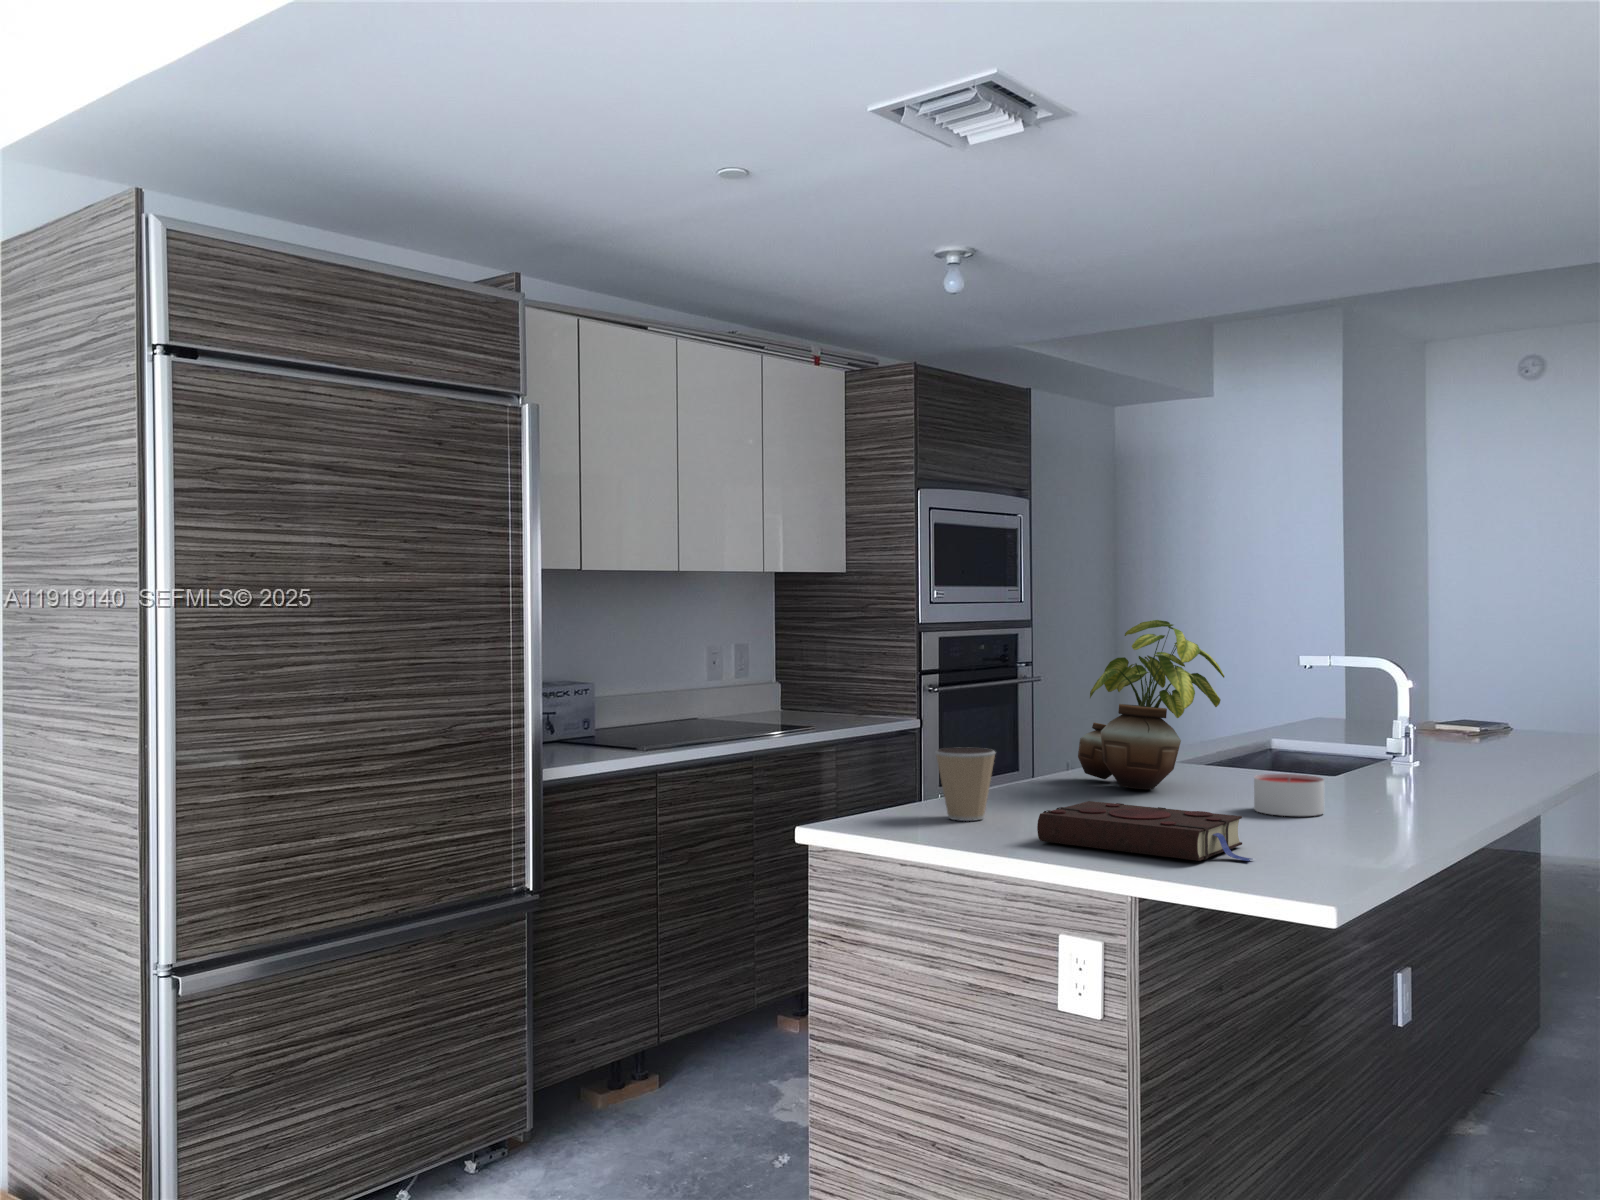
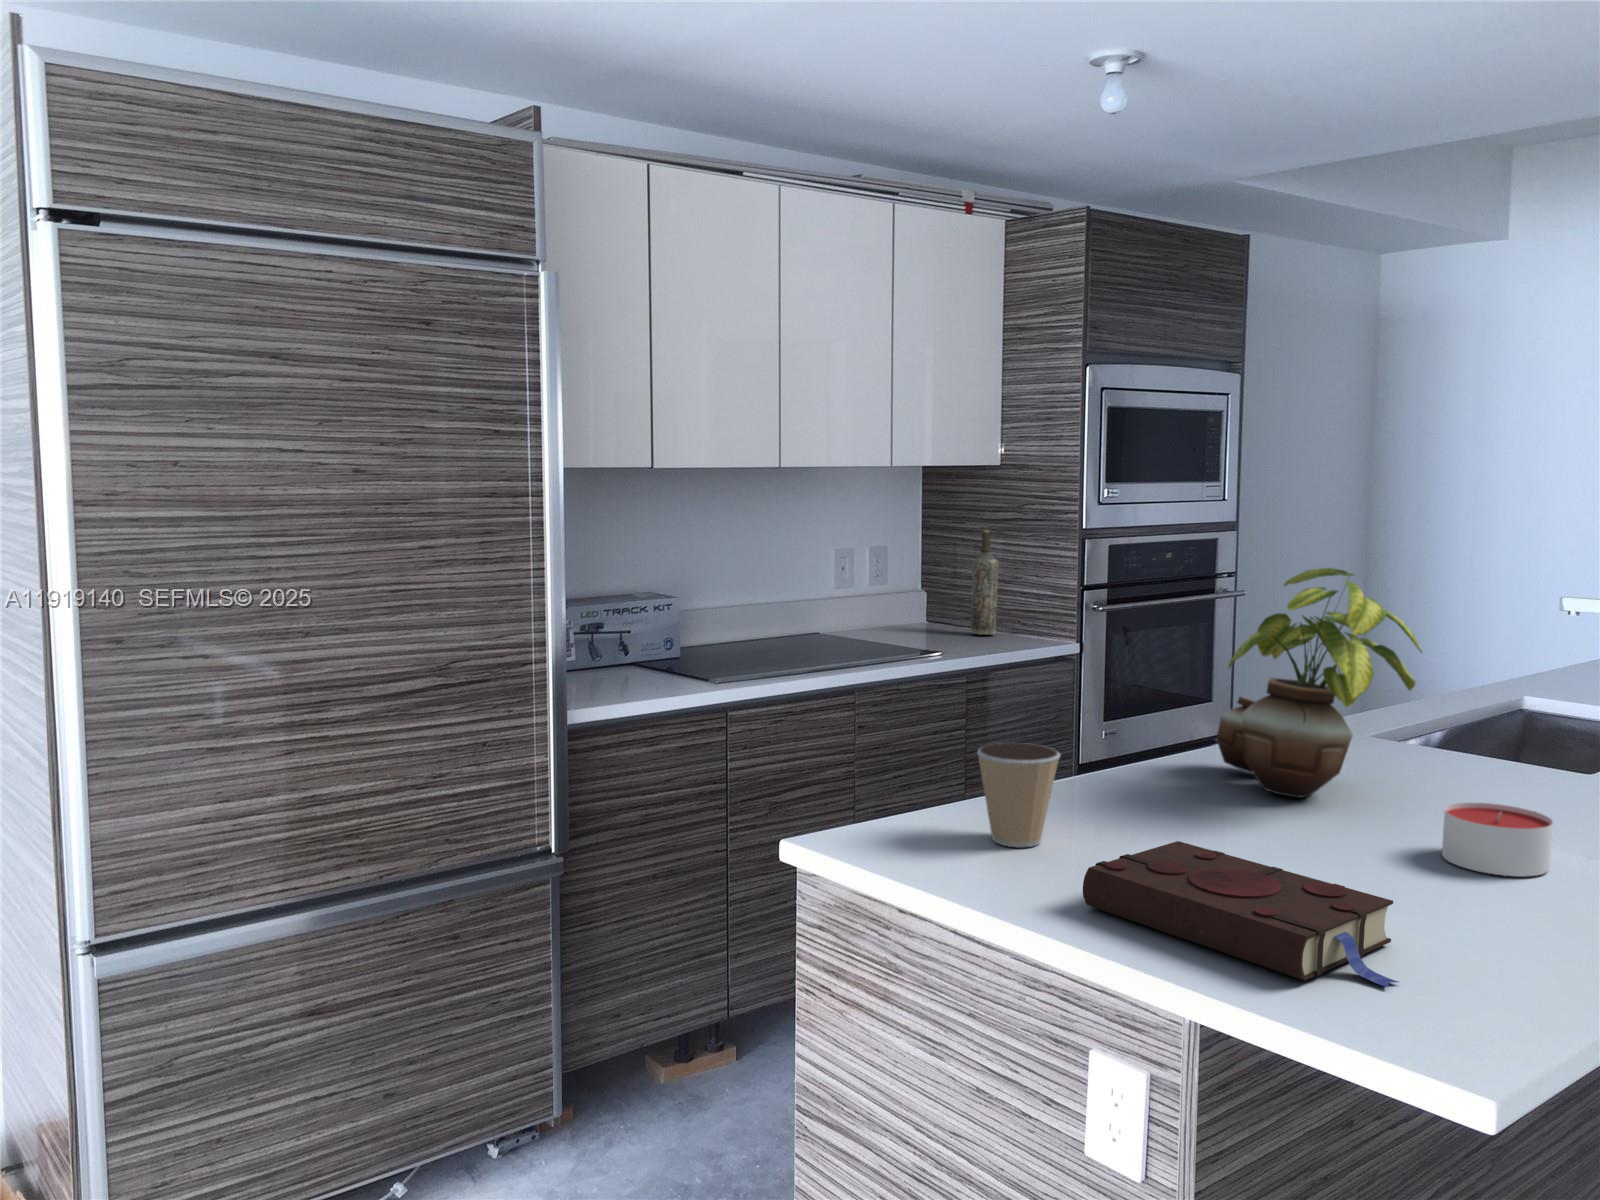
bottle: none [825,628,847,718] -> present [971,530,998,635]

